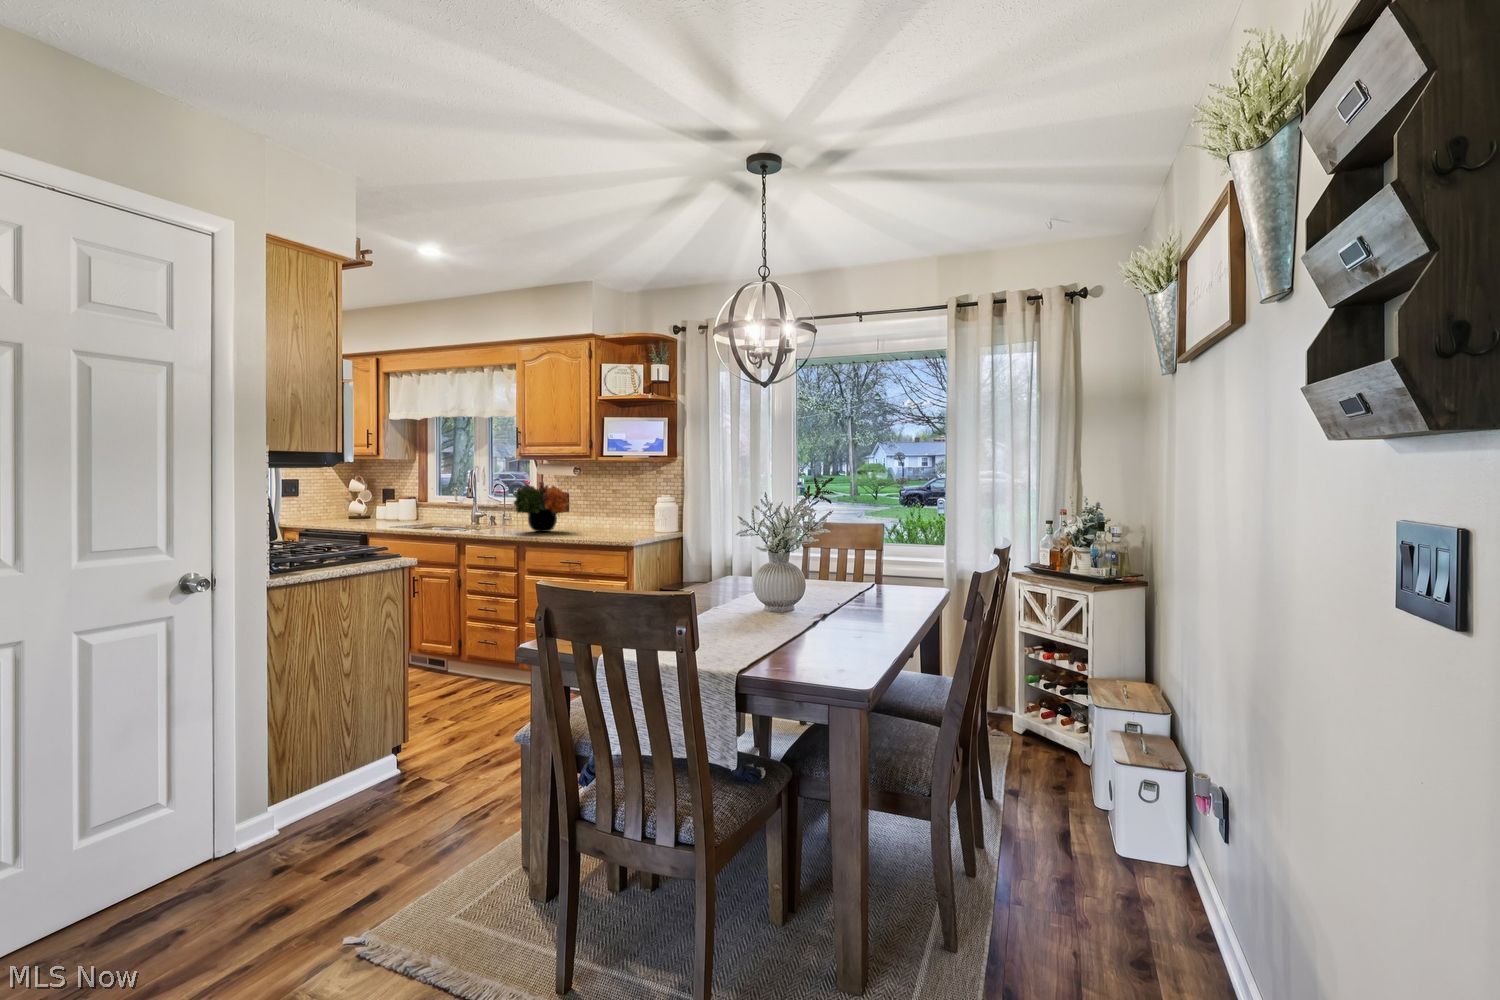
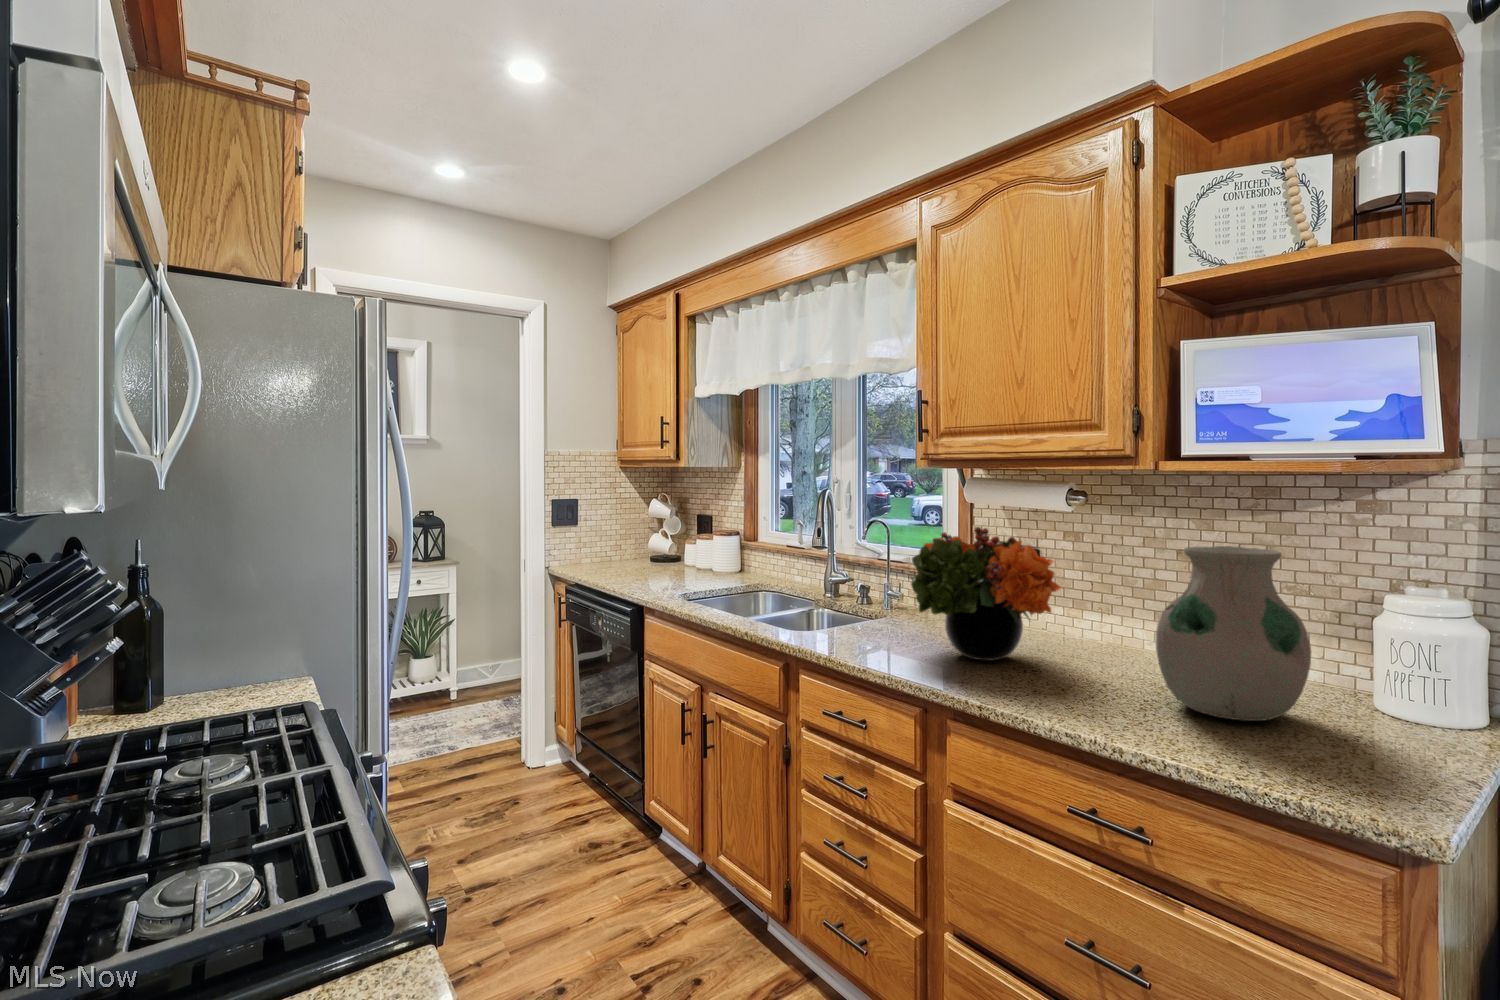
vase: none [592,484,632,534] -> present [1155,546,1311,721]

